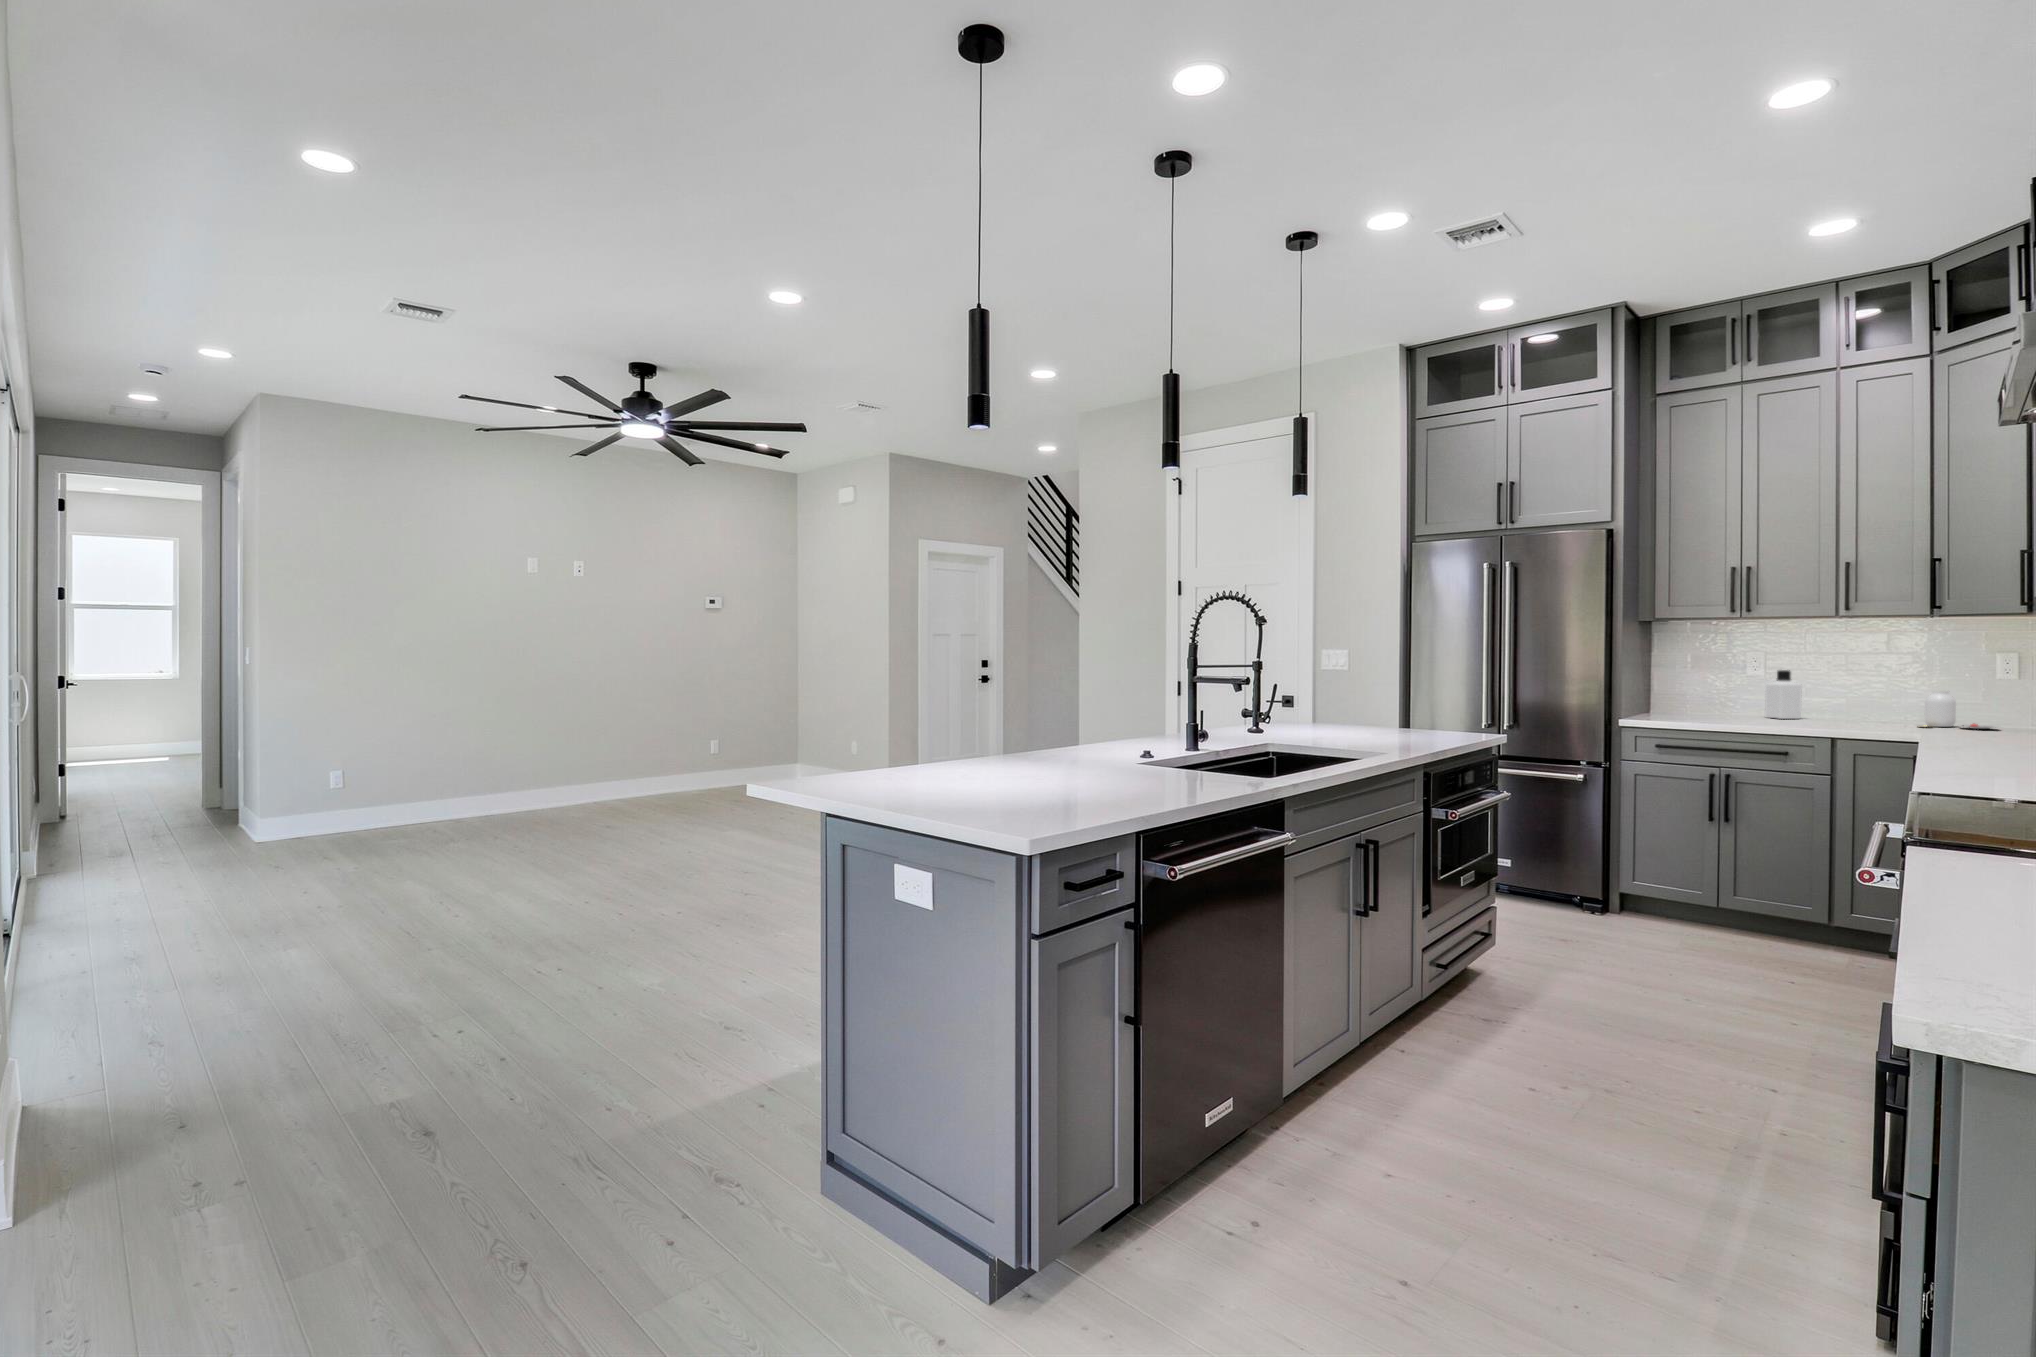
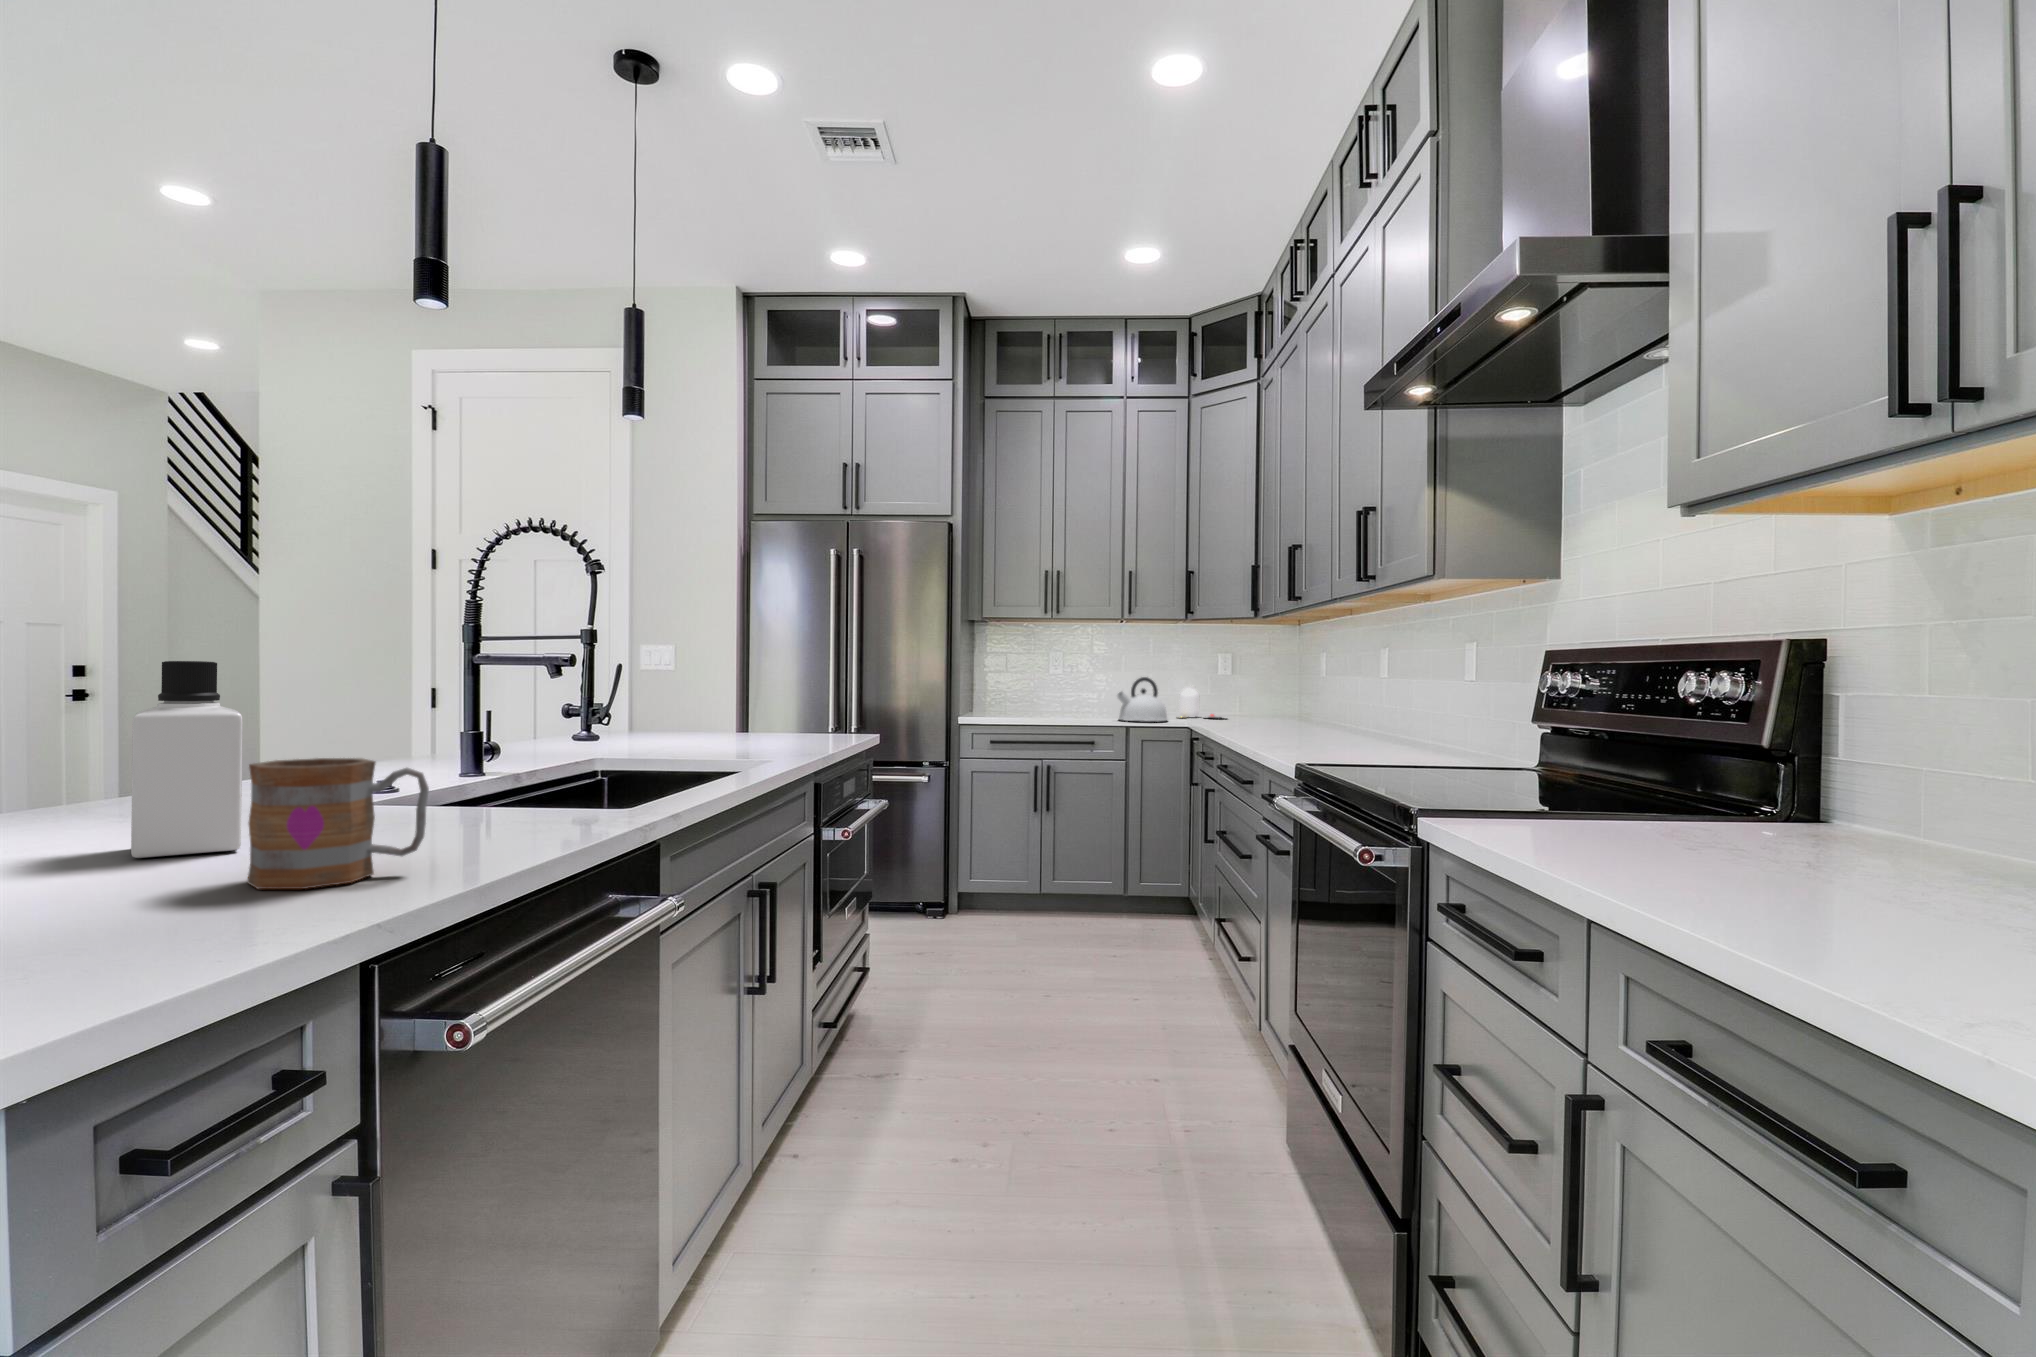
bottle: present [1765,670,1802,719] -> present [131,661,243,858]
kettle: none [1819,681,1895,731] -> present [1117,677,1167,721]
mug: none [1093,741,1162,800] -> present [247,758,429,889]

